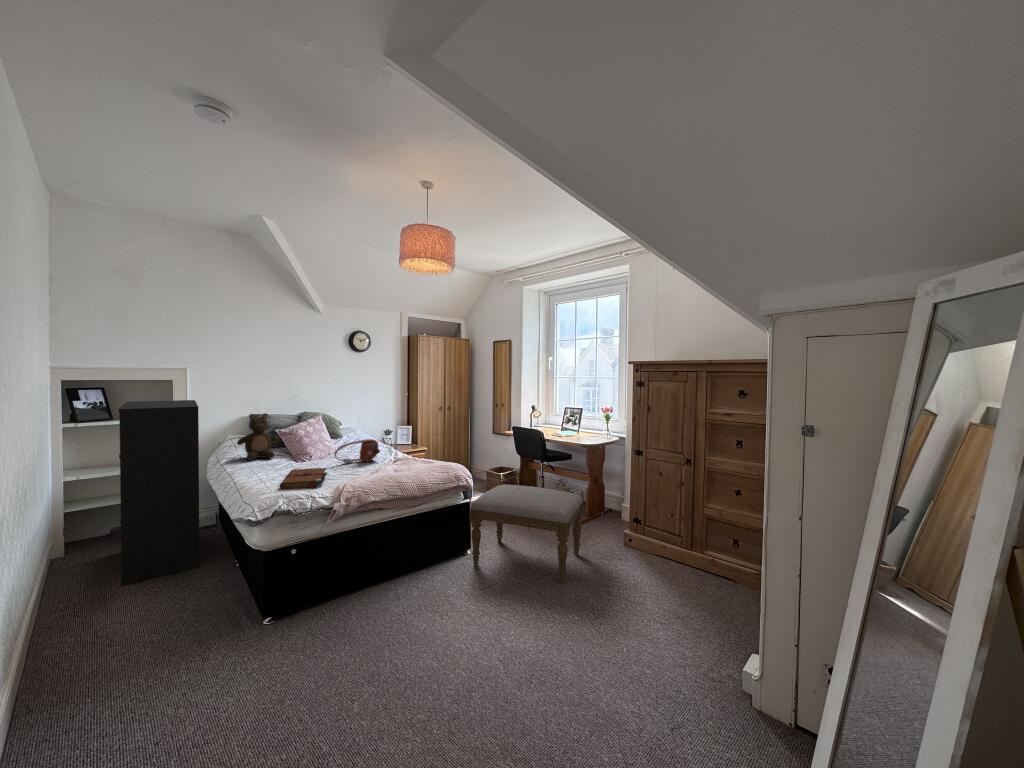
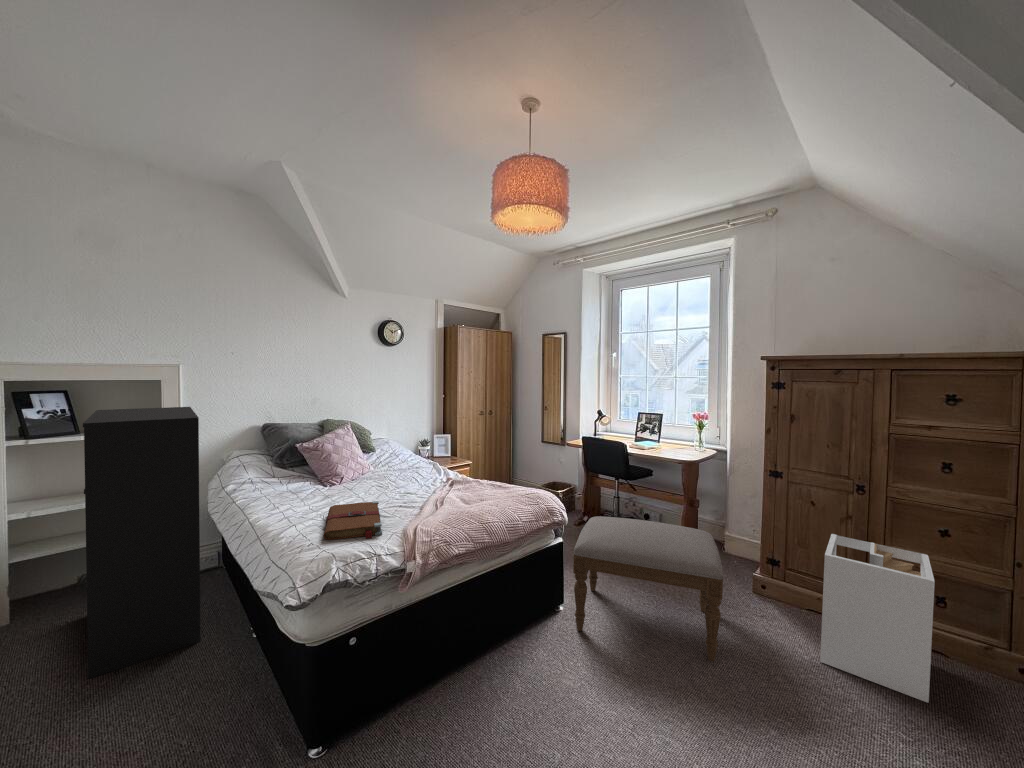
stuffed bear: present [237,413,279,461] -> none [247,424,301,487]
handbag: present [334,439,380,463] -> none [381,457,437,491]
laundry hamper: none [640,495,719,606] -> present [820,534,935,703]

